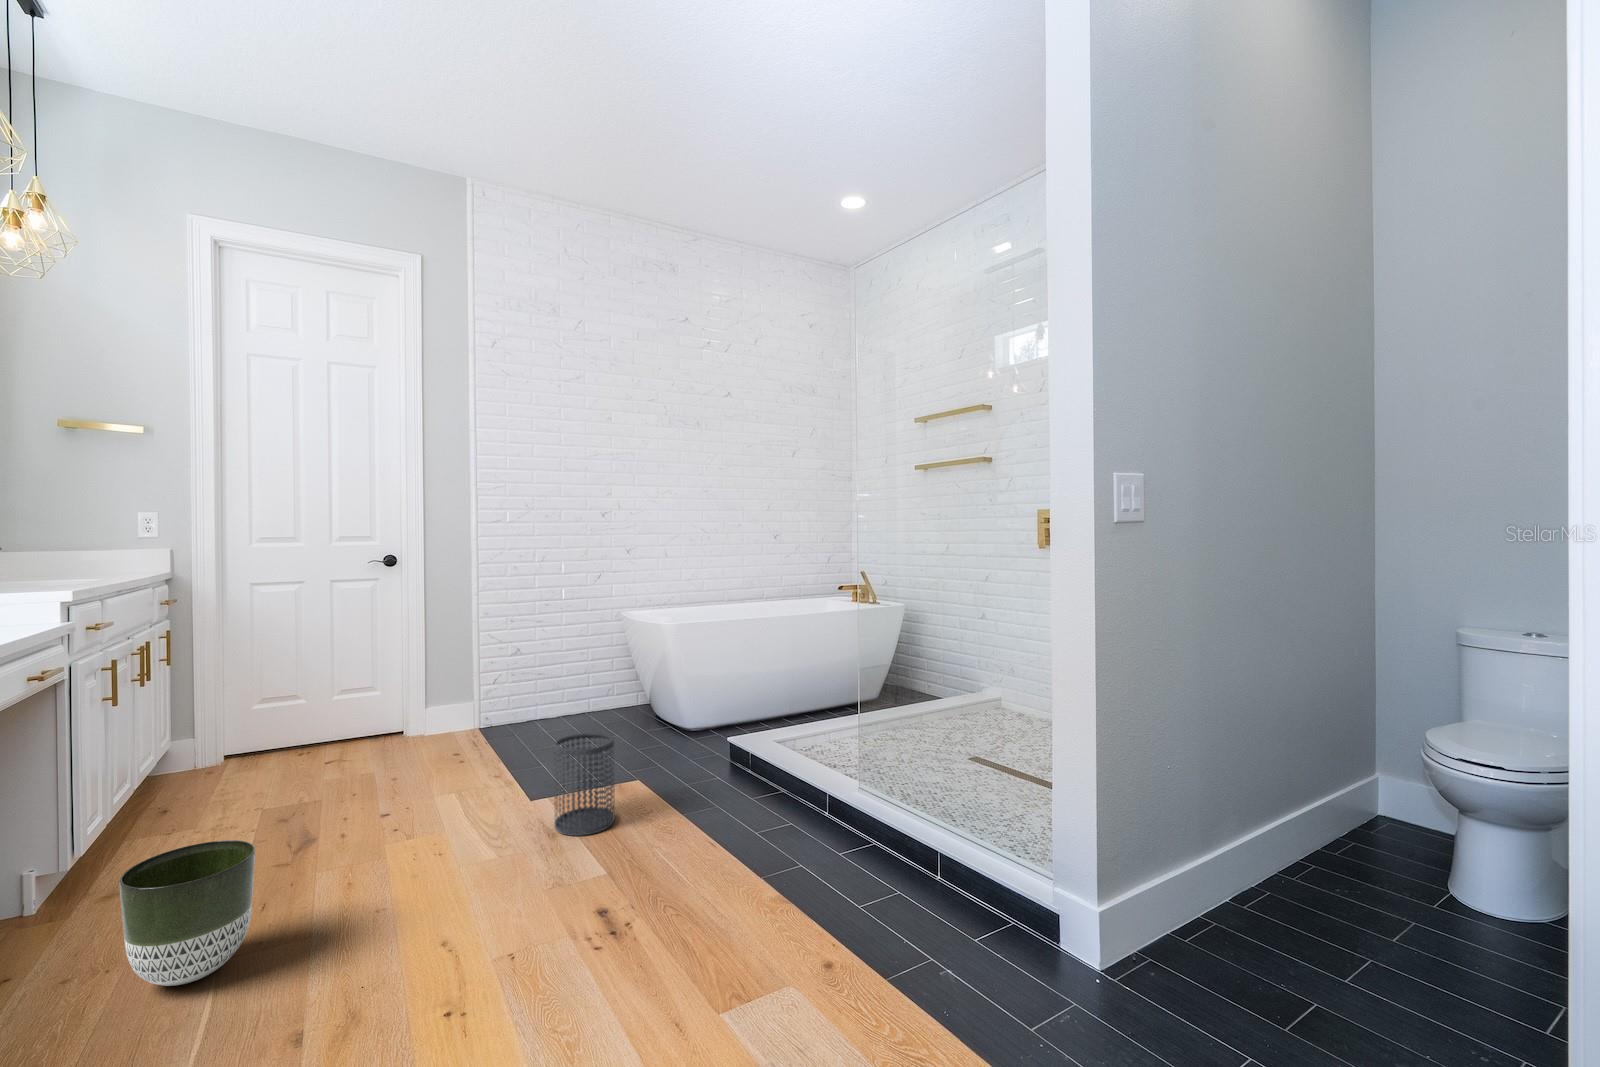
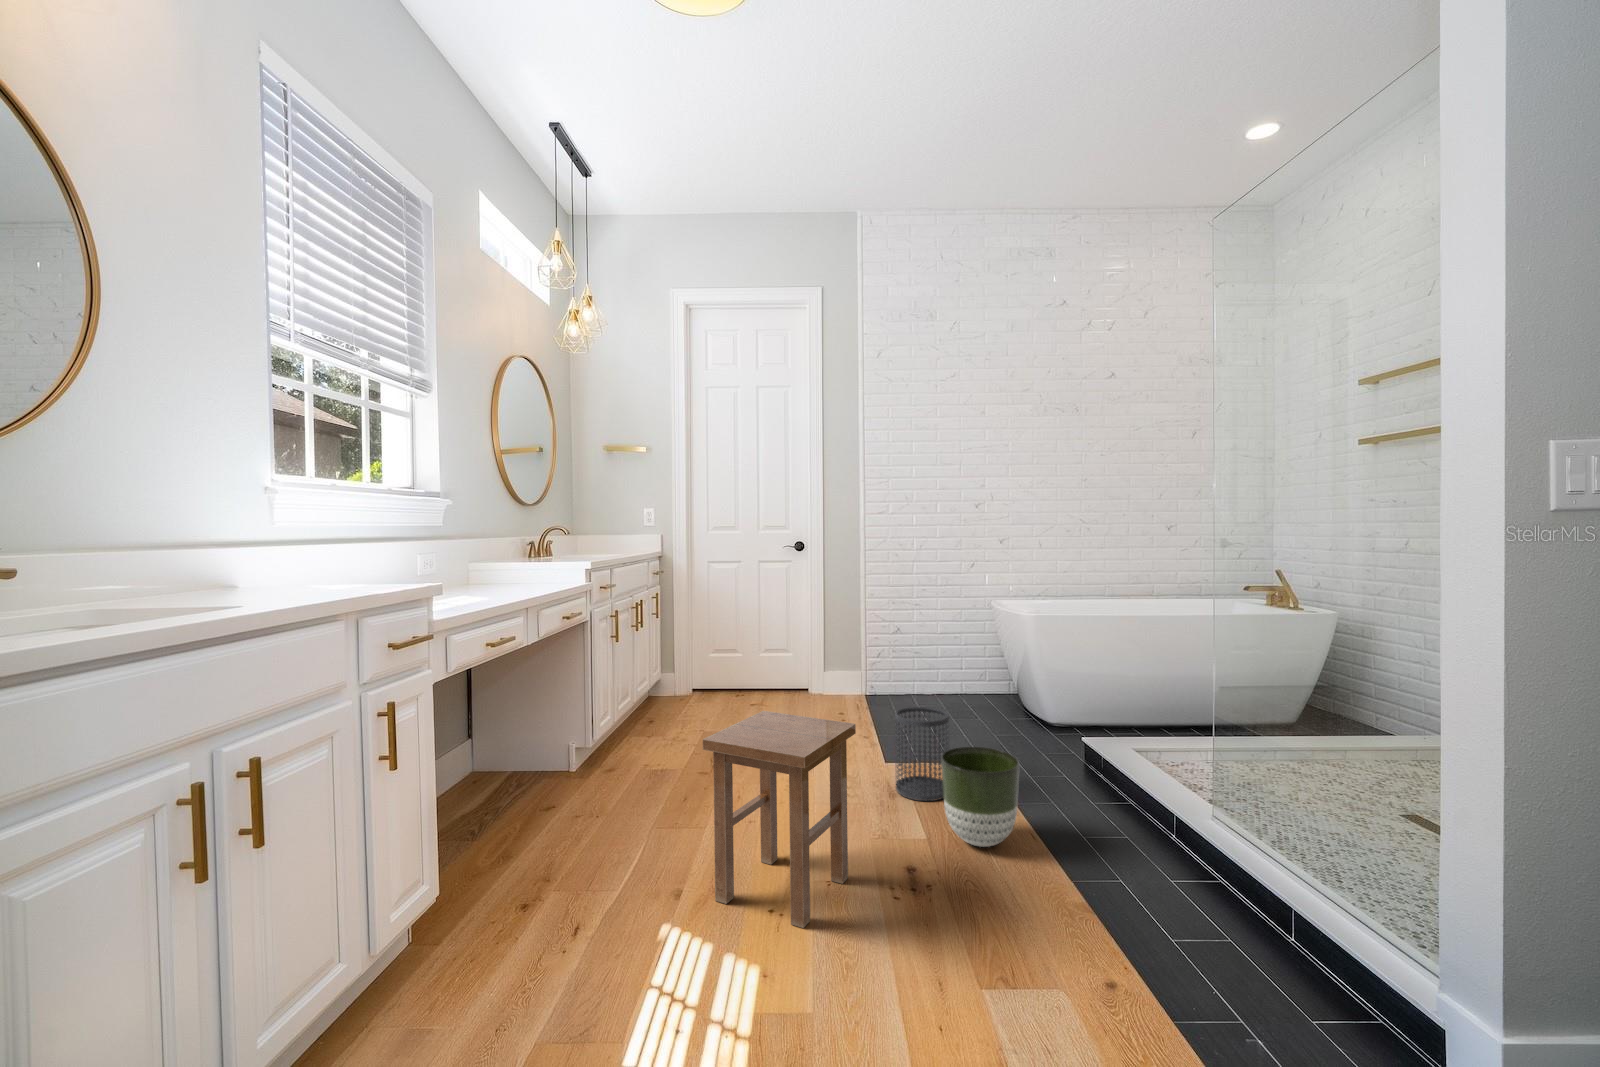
stool: none [349,763,541,1020] -> present [703,711,856,928]
planter: present [119,840,255,986] -> present [941,747,1019,847]

